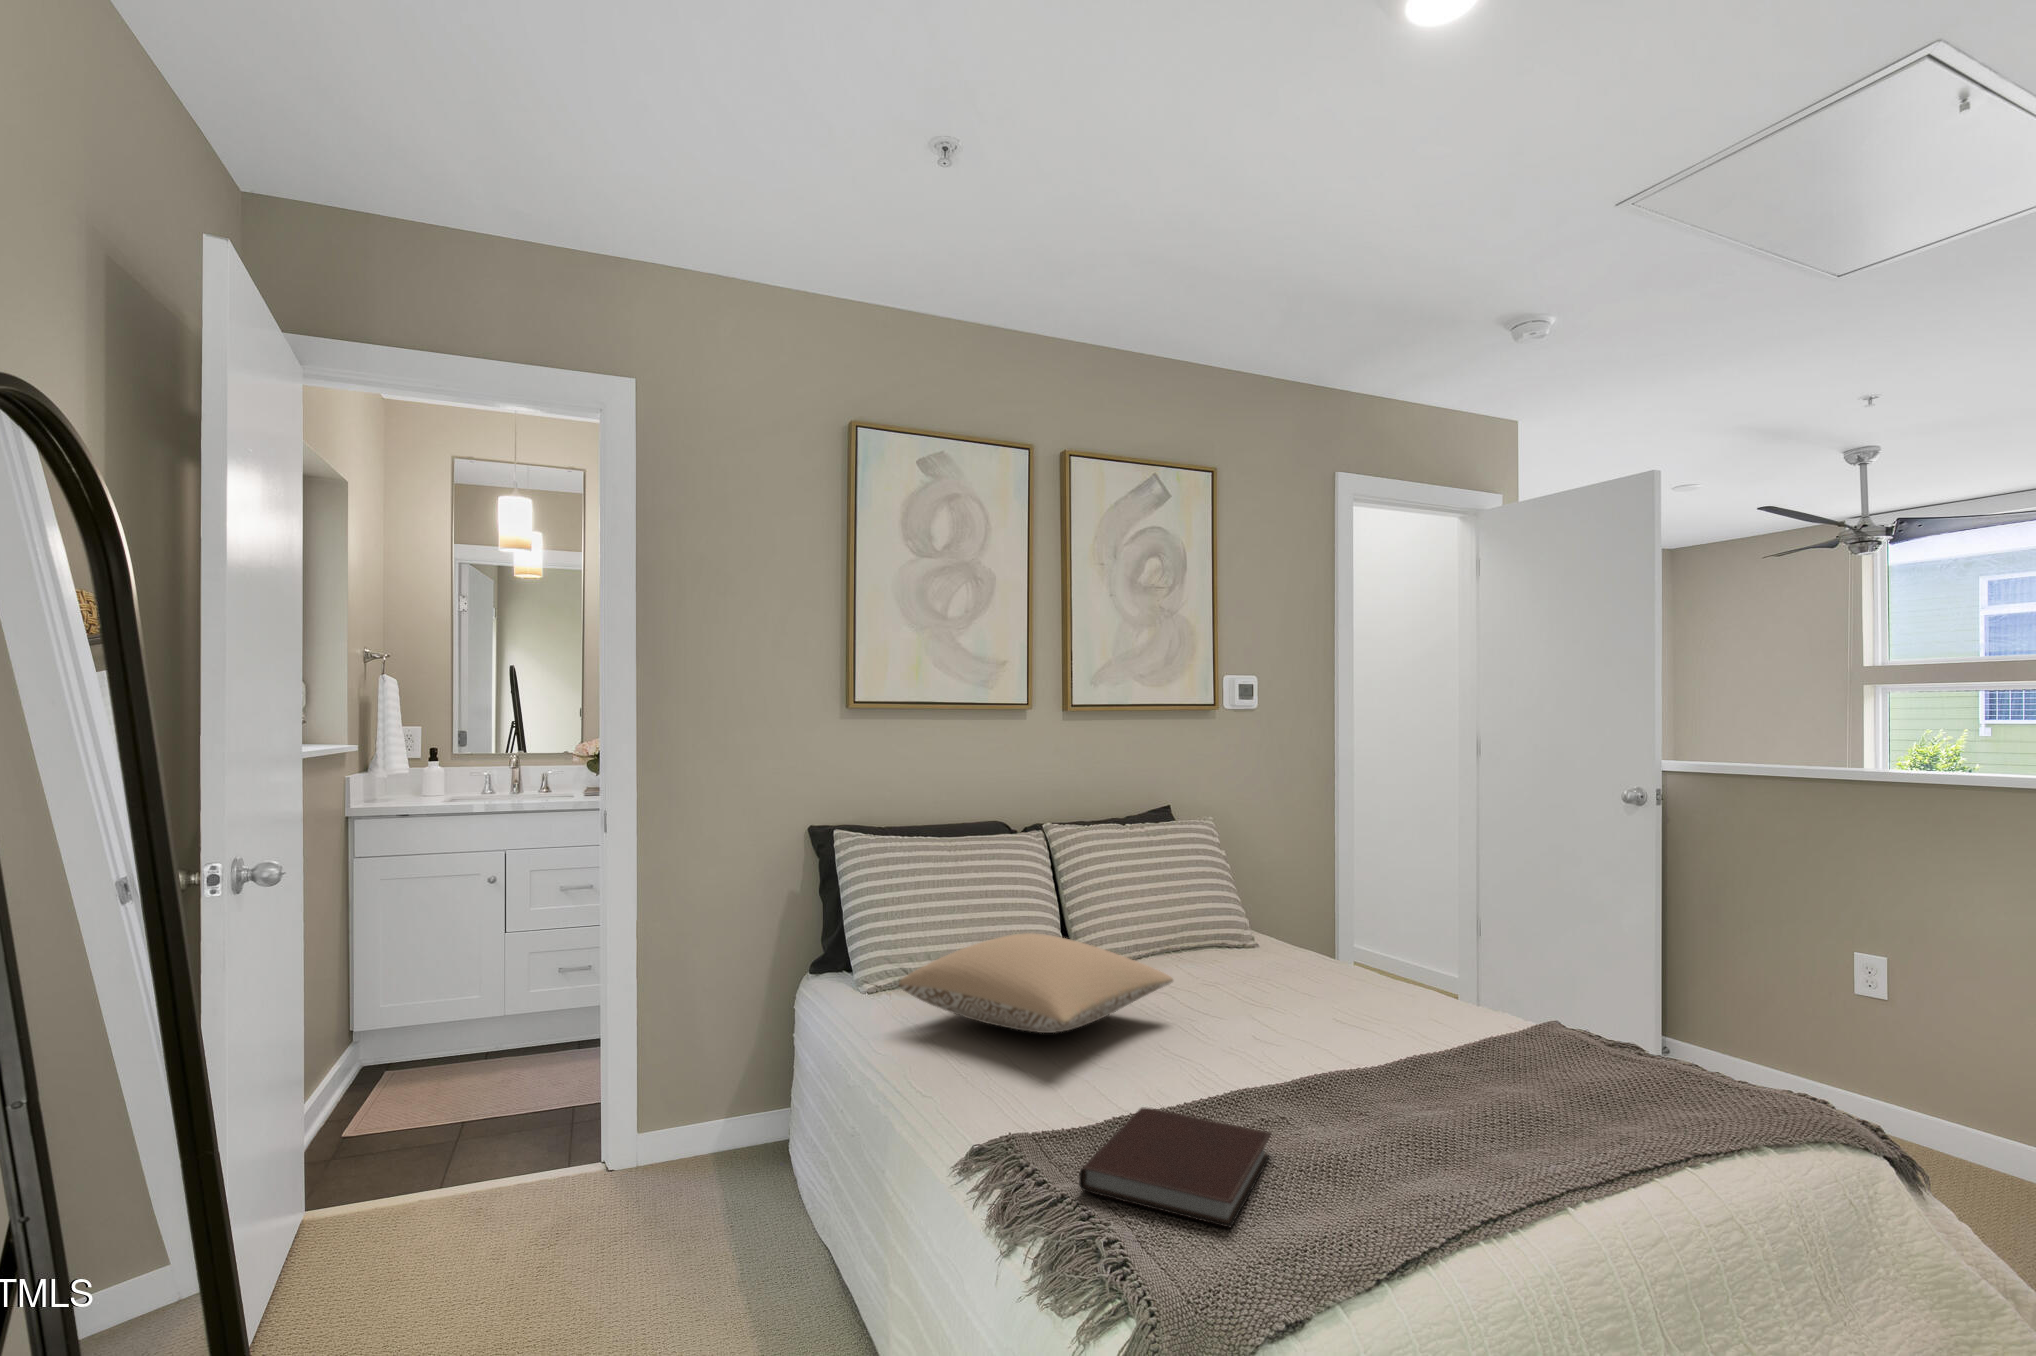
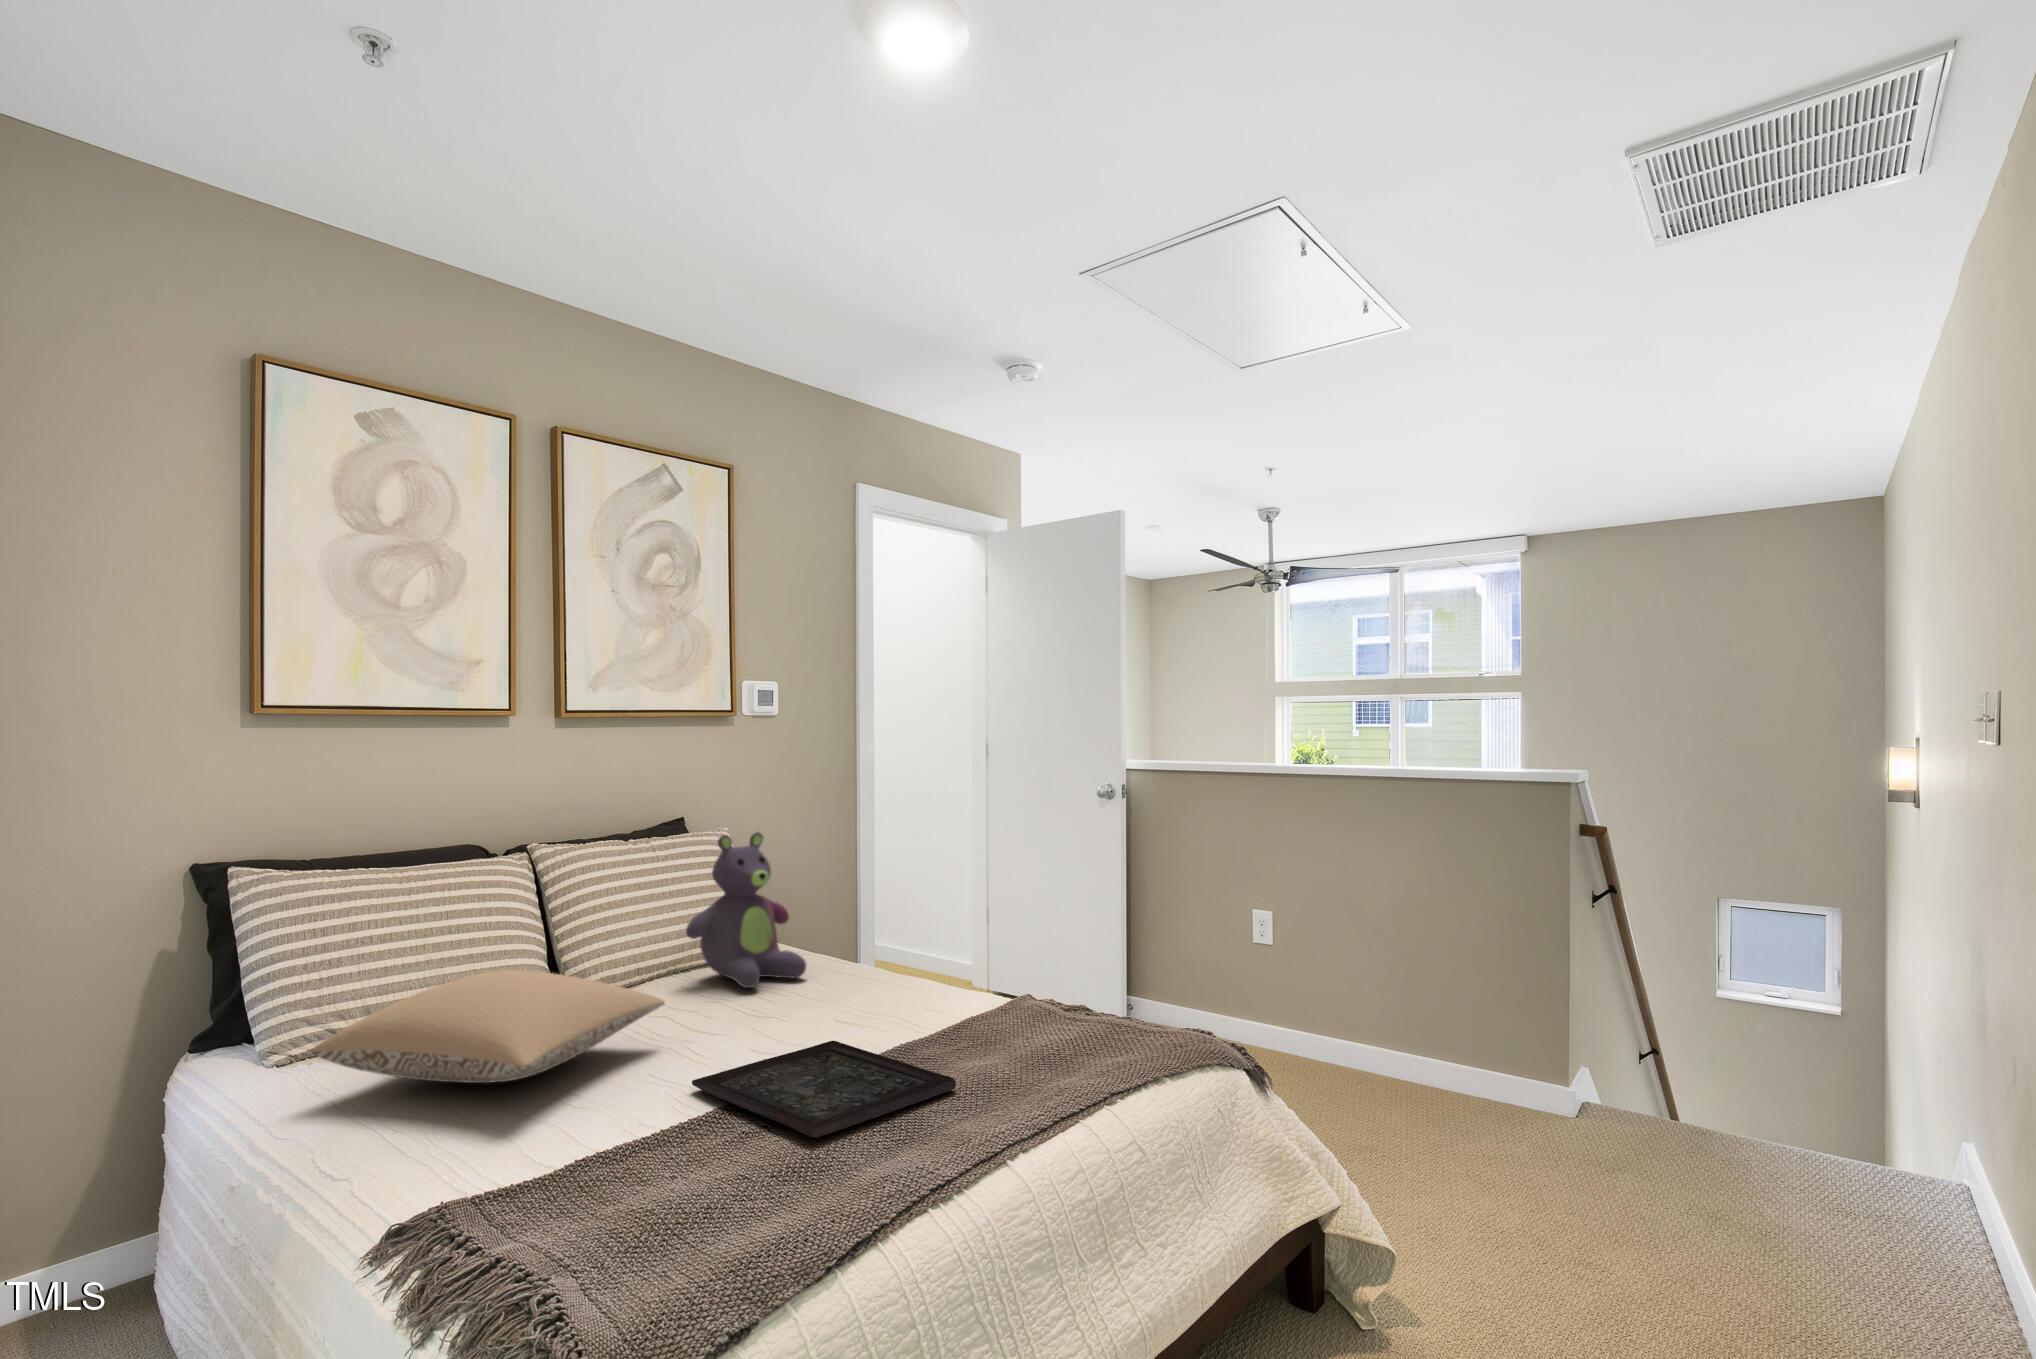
stuffed bear: none [1182,827,1297,977] -> present [686,832,806,988]
tray: none [1207,1040,1488,1138] -> present [692,1041,956,1138]
notebook: present [1079,1107,1271,1227] -> none [519,1144,744,1251]

